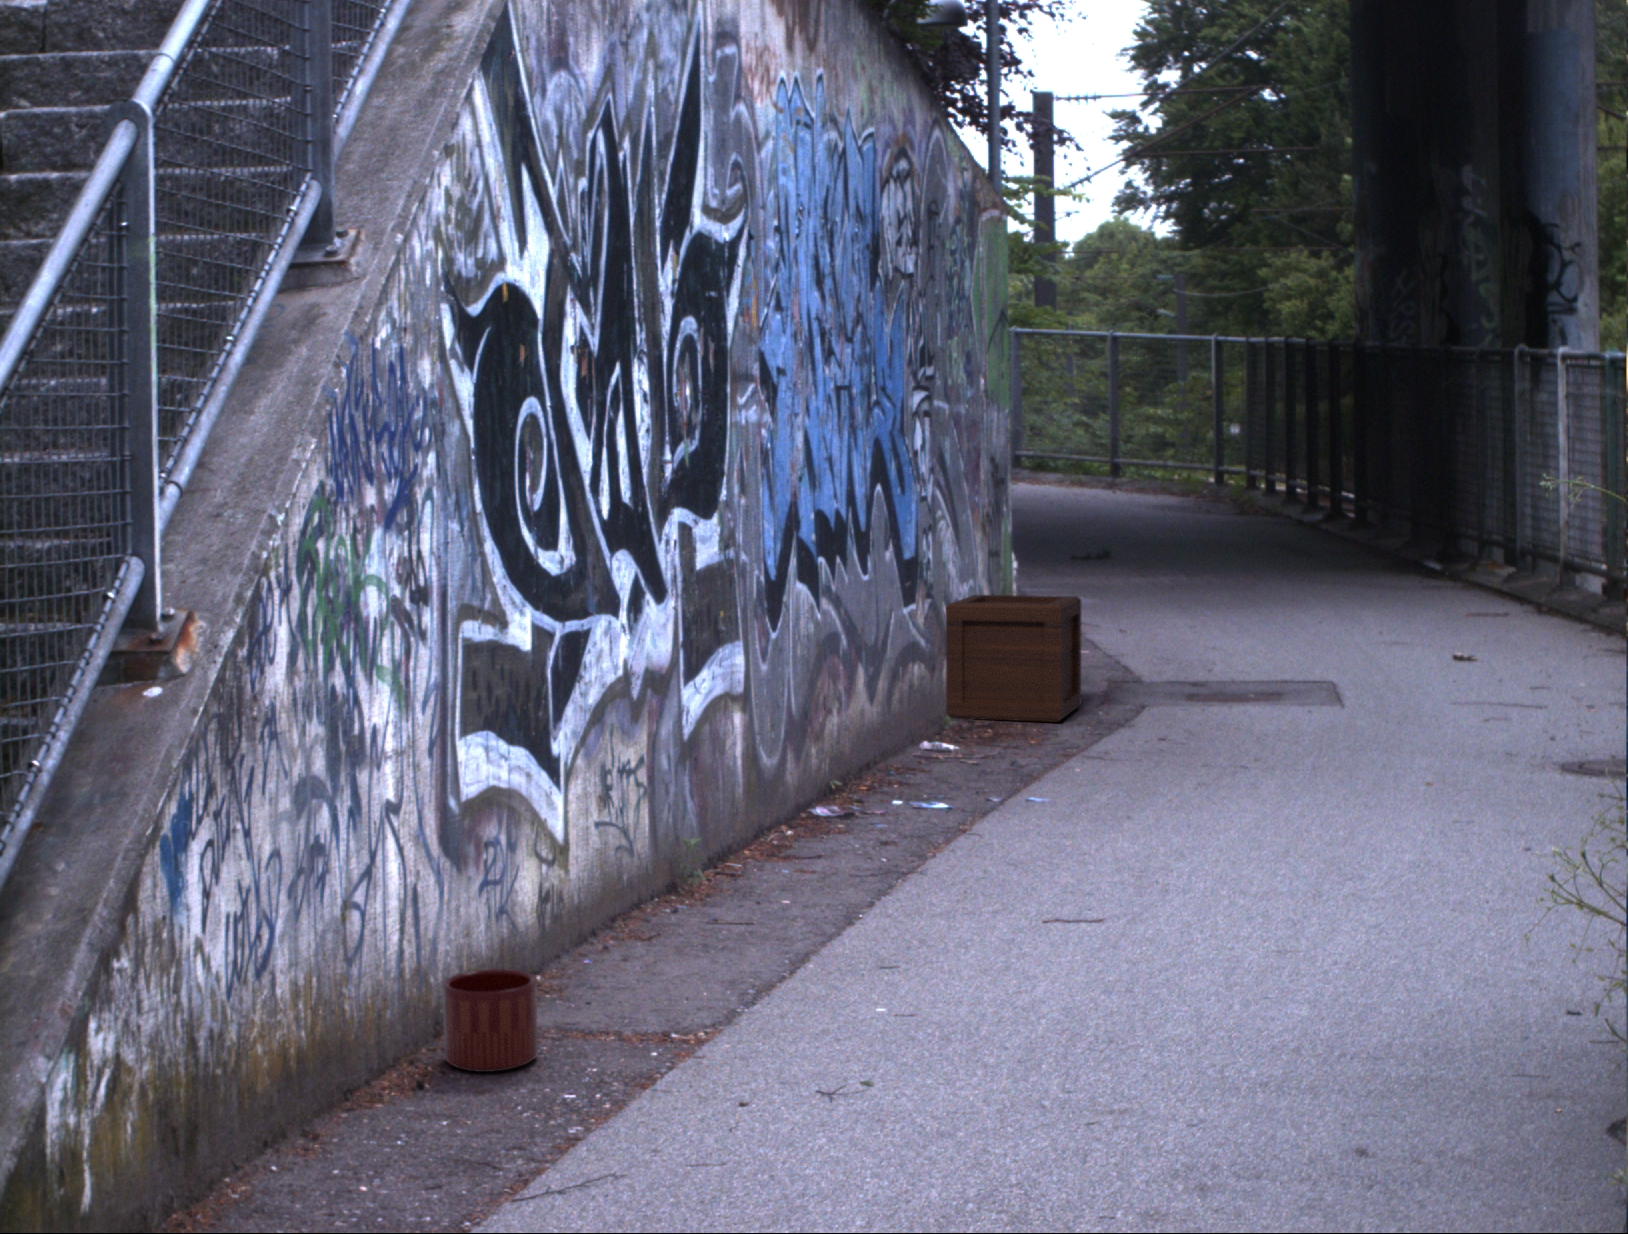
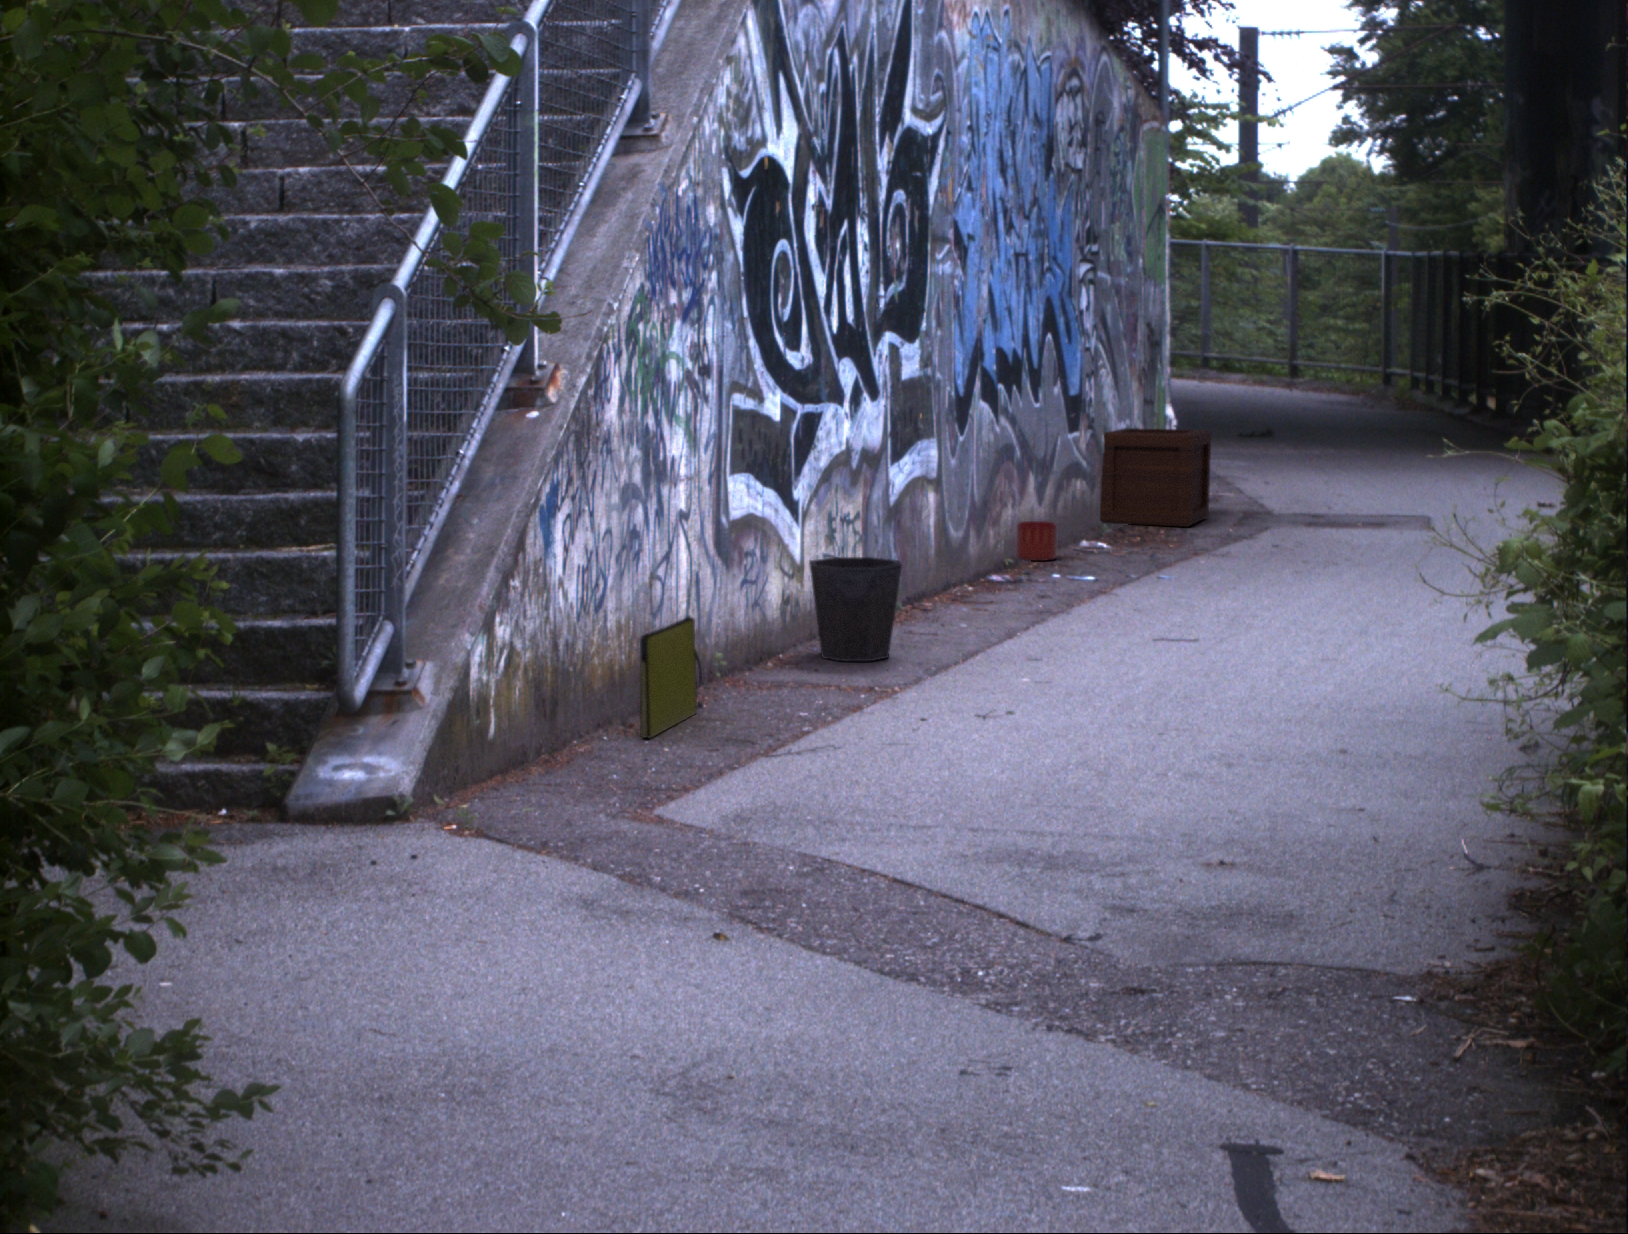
waste bin: none [575,827,706,981] -> present [809,557,902,661]
bag: none [326,956,422,1156] -> present [640,617,702,738]
planter: present [443,969,538,1072] -> present [1016,521,1057,561]

